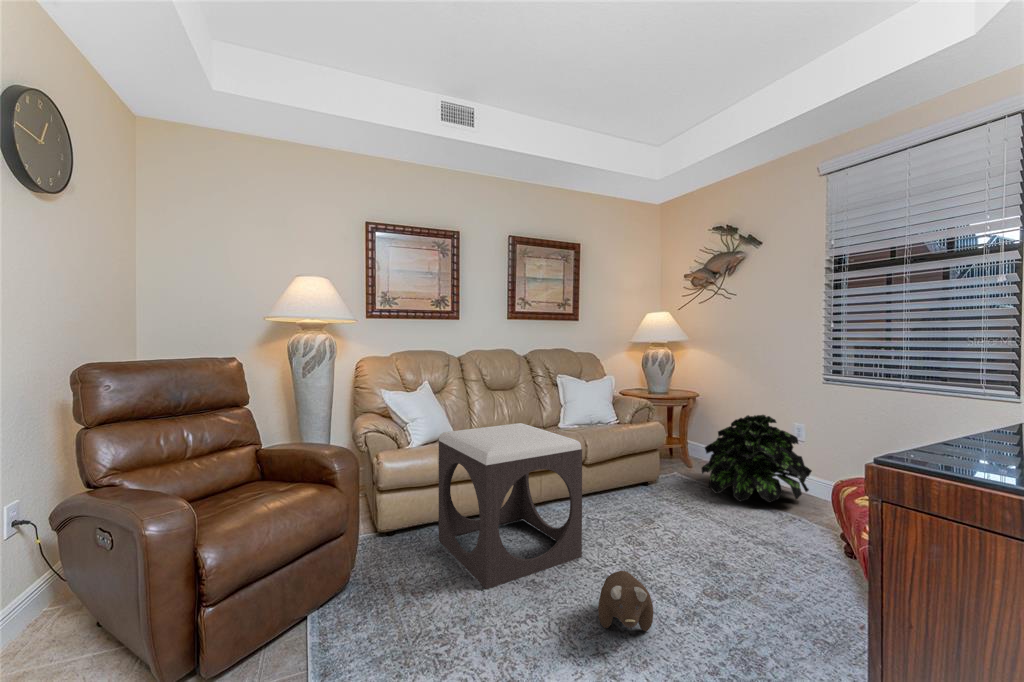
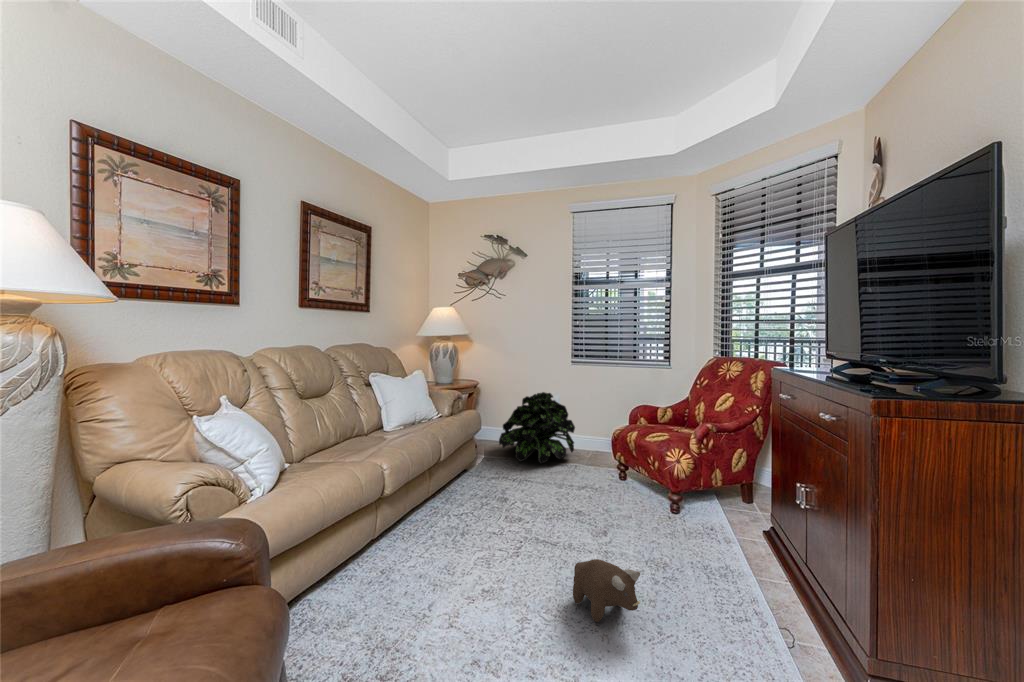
footstool: present [439,423,582,589] -> none [323,435,499,653]

